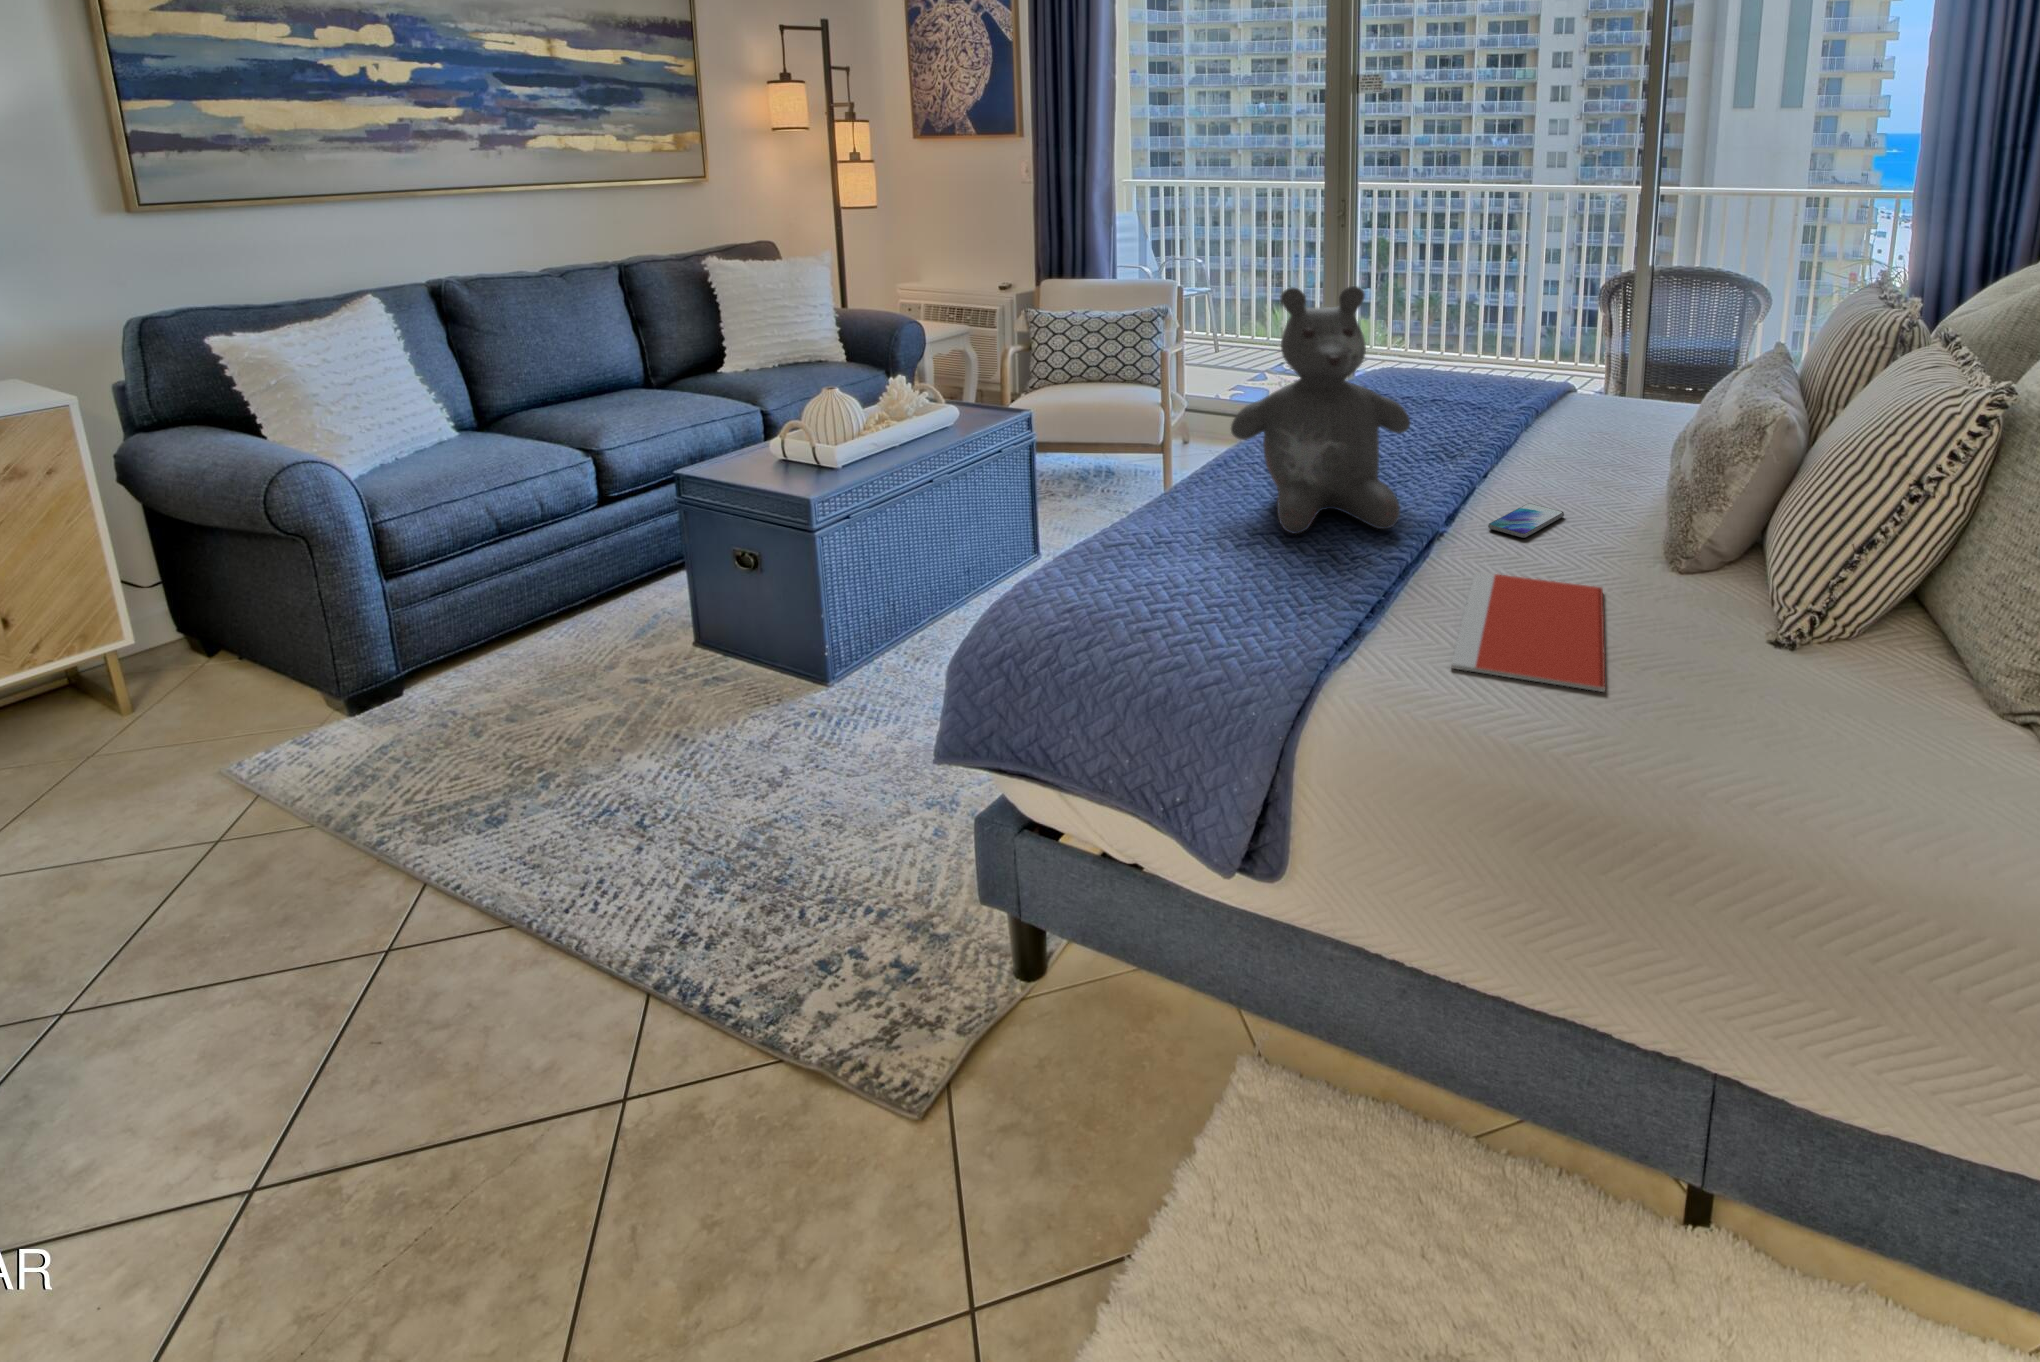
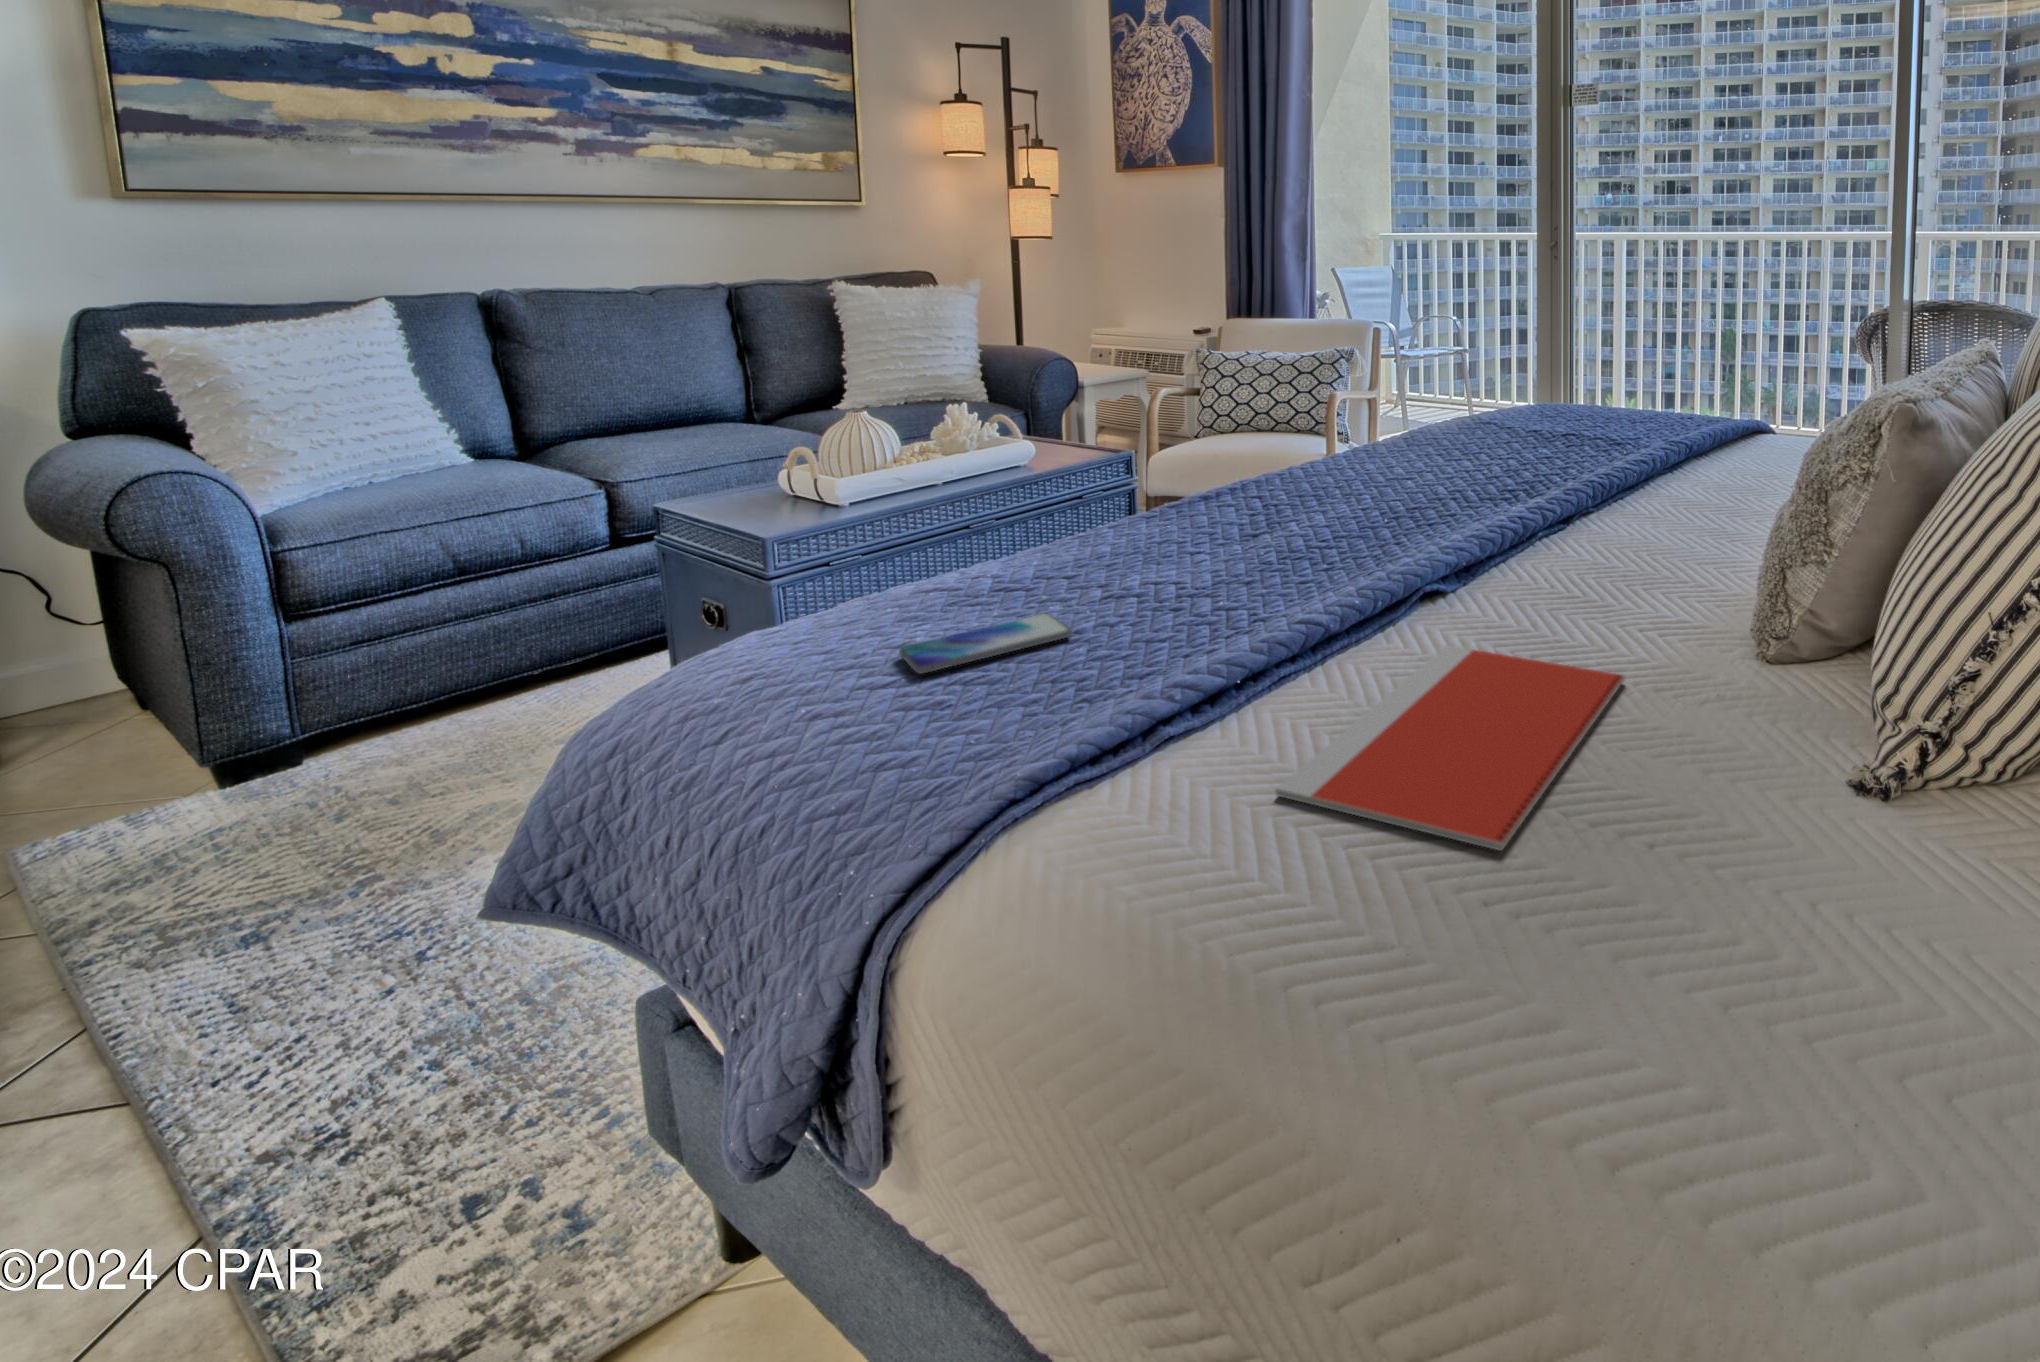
teddy bear: present [1231,286,1410,534] -> none [1188,243,1444,586]
smartphone: present [1488,503,1564,538] -> present [899,614,1072,674]

